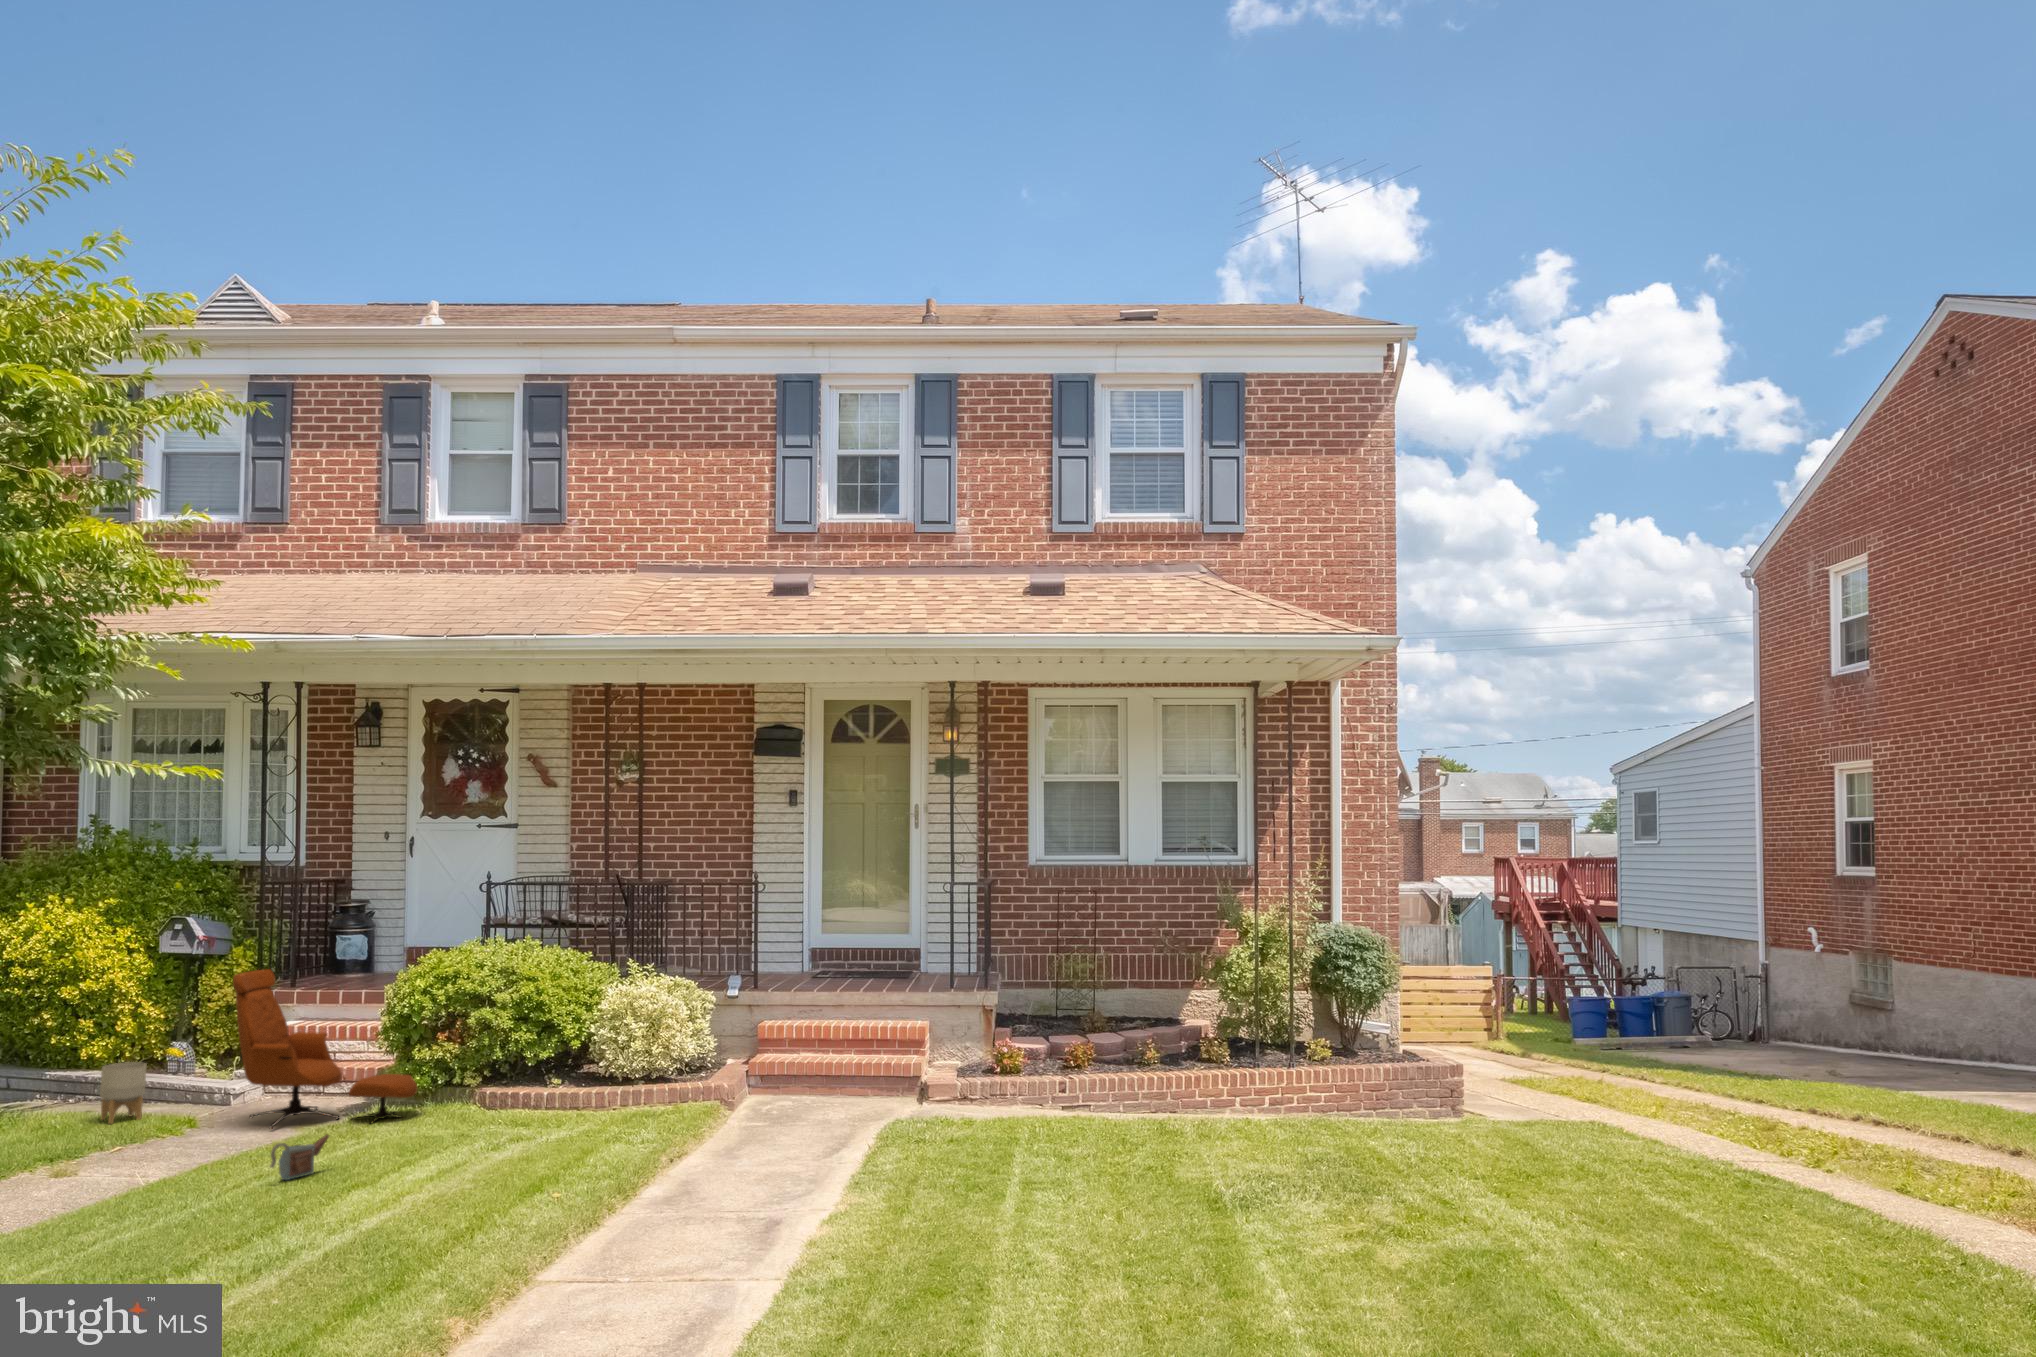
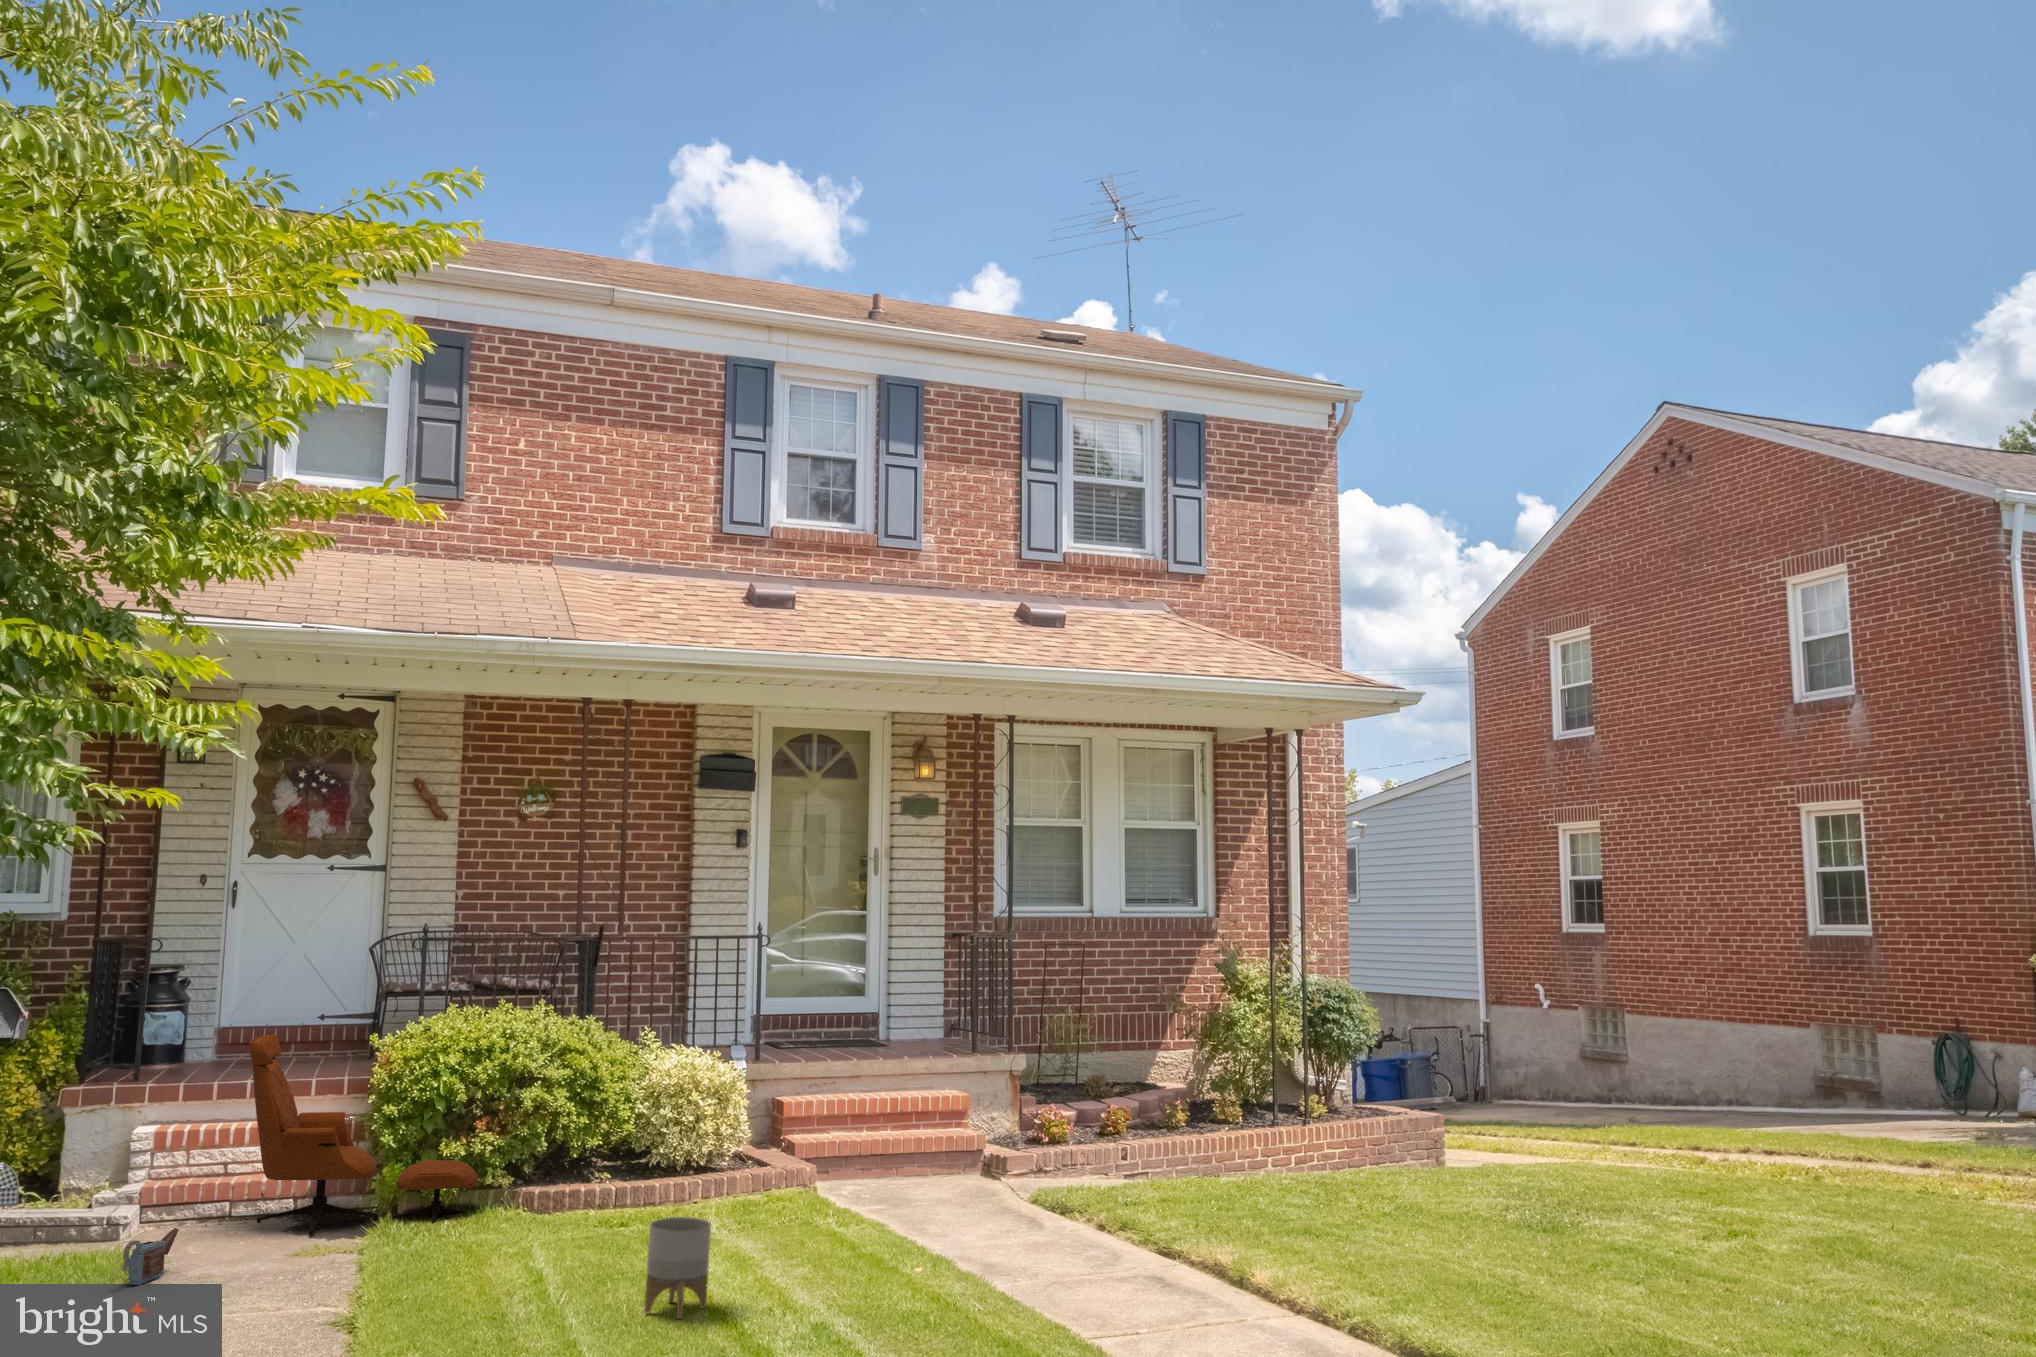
planter: present [100,1062,147,1124] -> present [644,1217,711,1319]
watering can: present [270,1135,329,1180] -> present [121,1228,178,1285]

